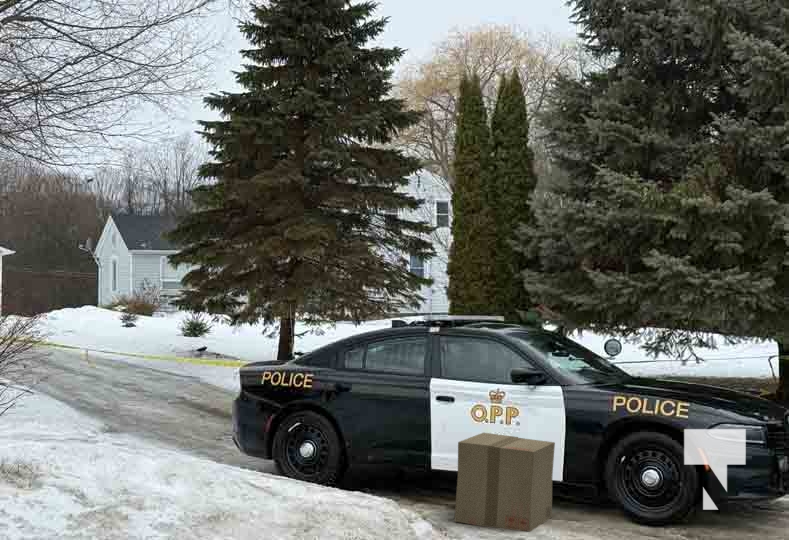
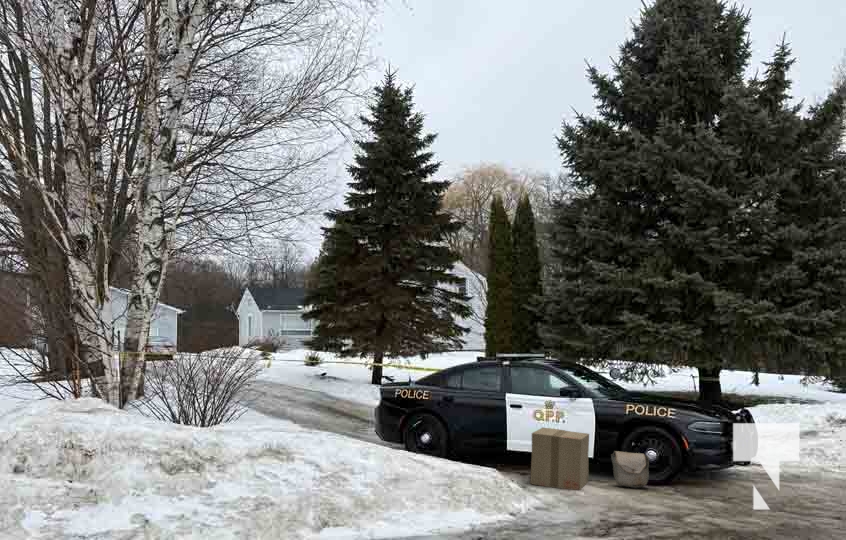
bag: none [586,470,646,527] -> present [611,451,649,488]

